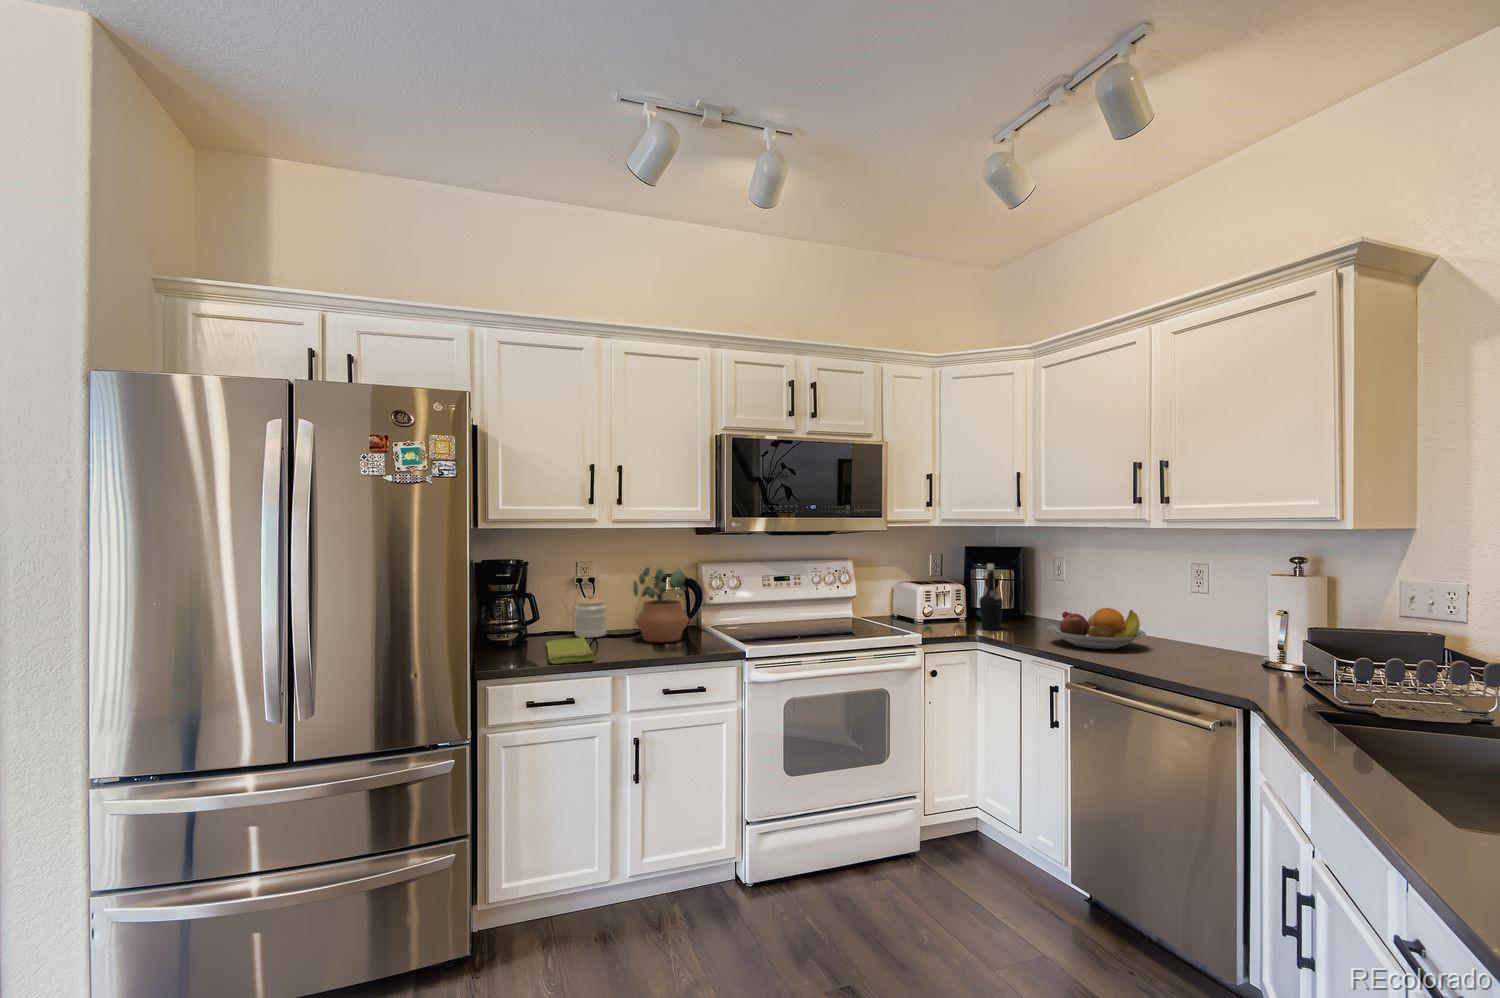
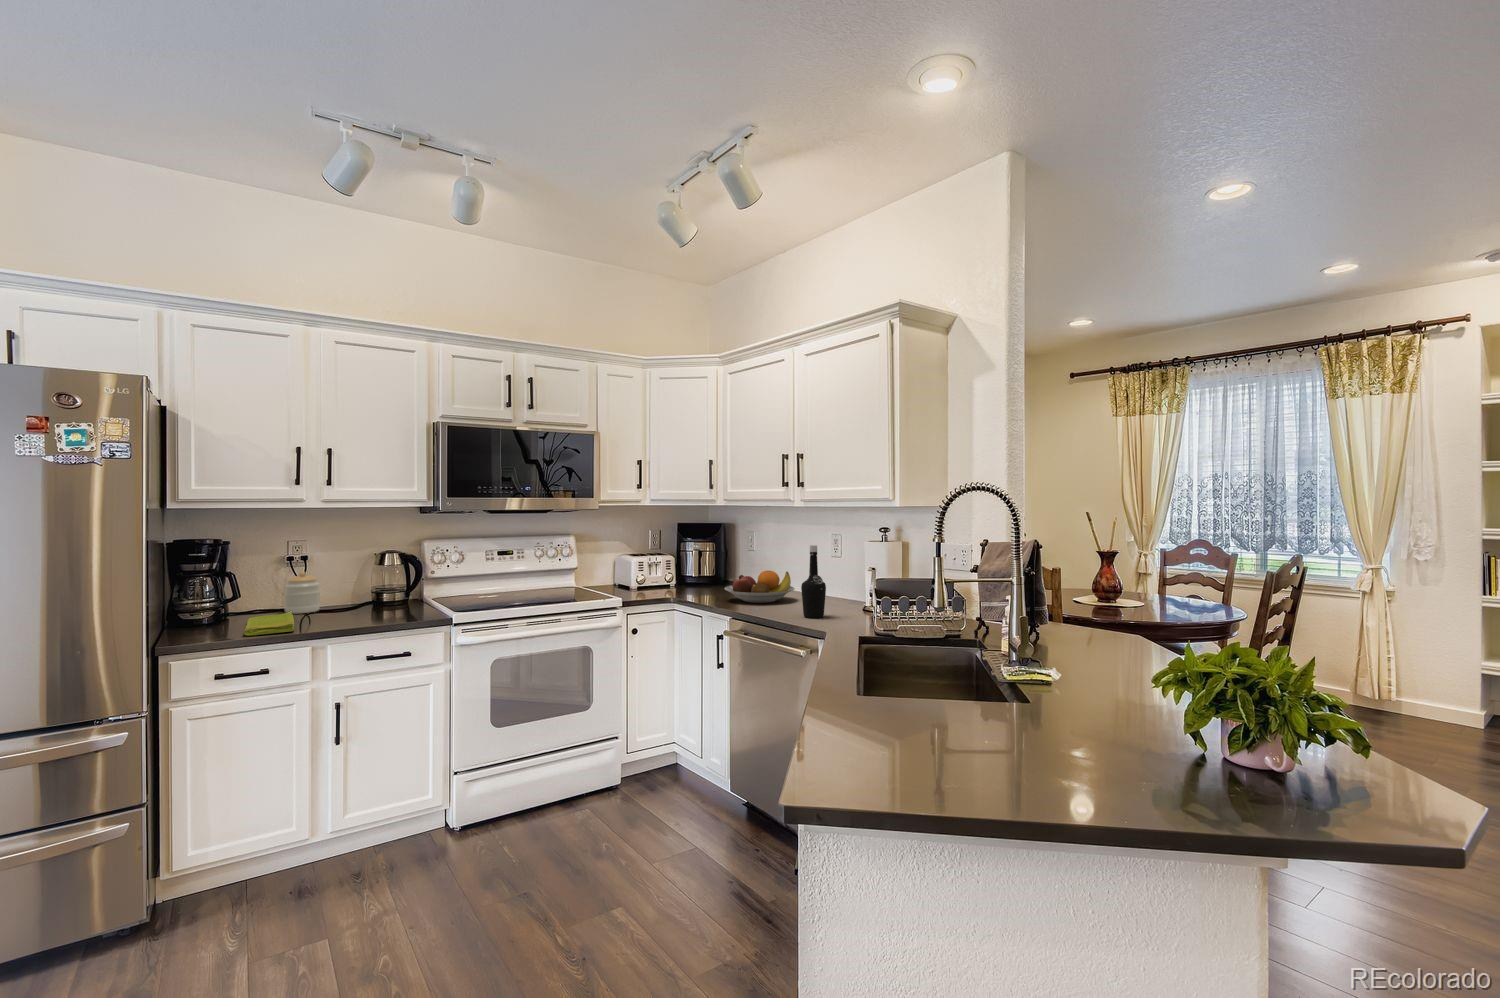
bottle: present [979,564,1003,630] -> present [801,545,826,618]
potted plant: present [633,567,689,642] -> none [345,544,405,614]

